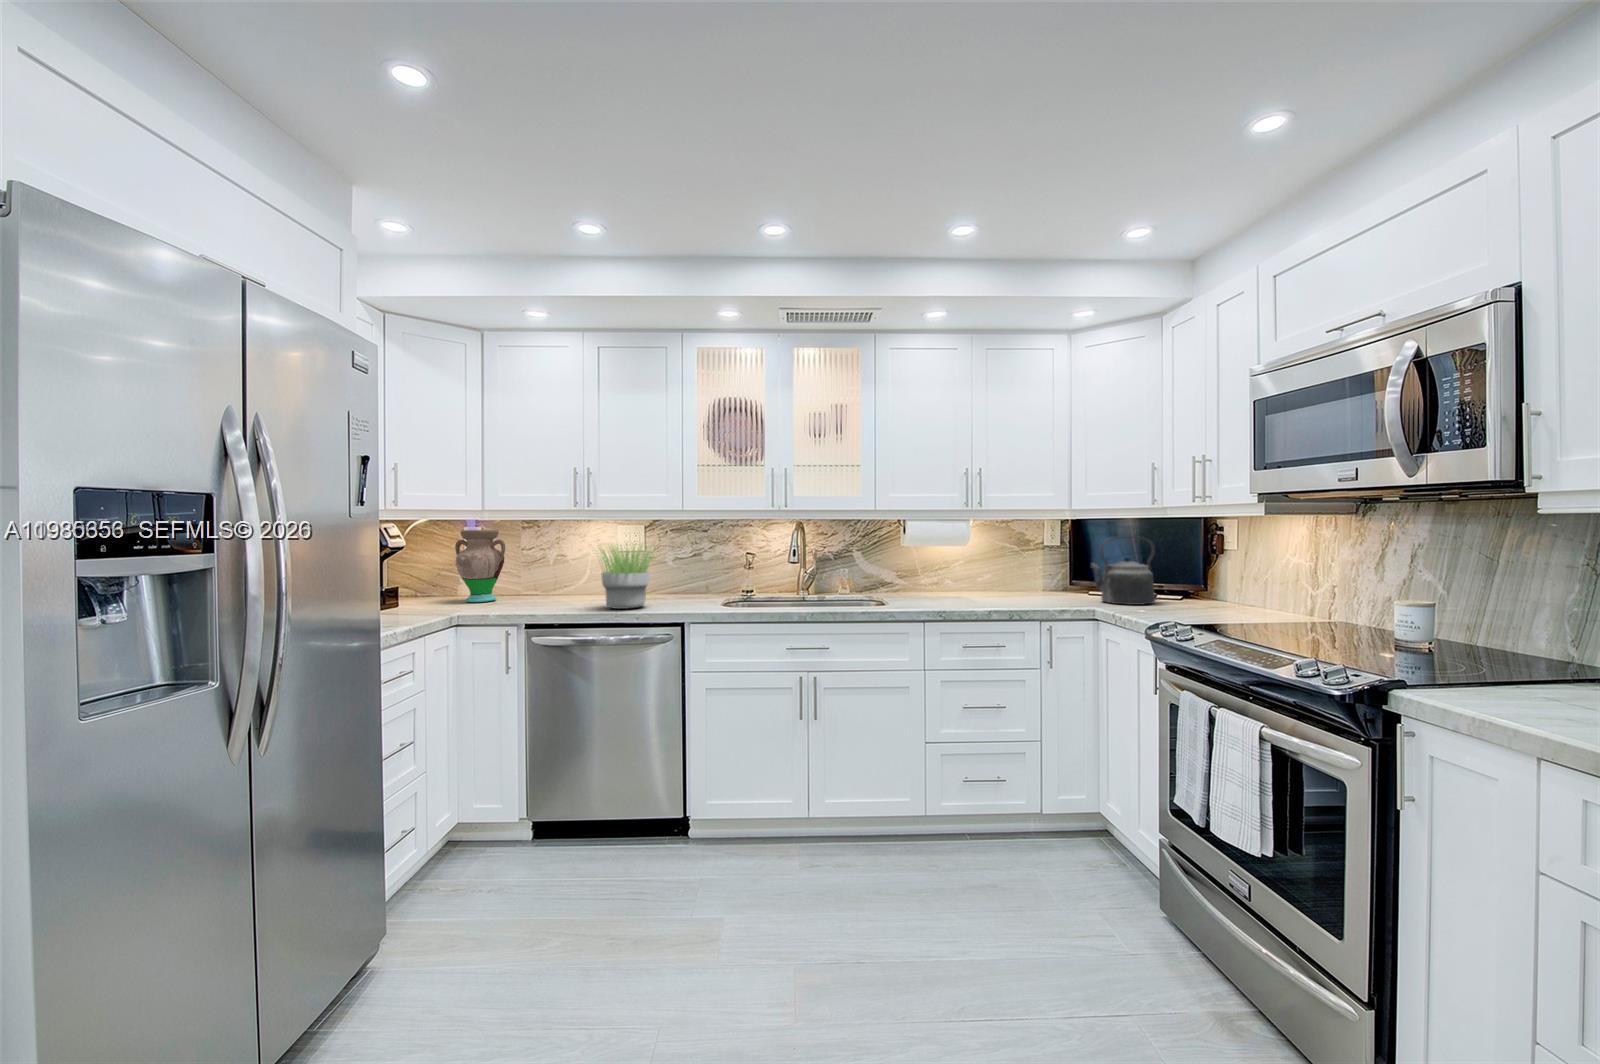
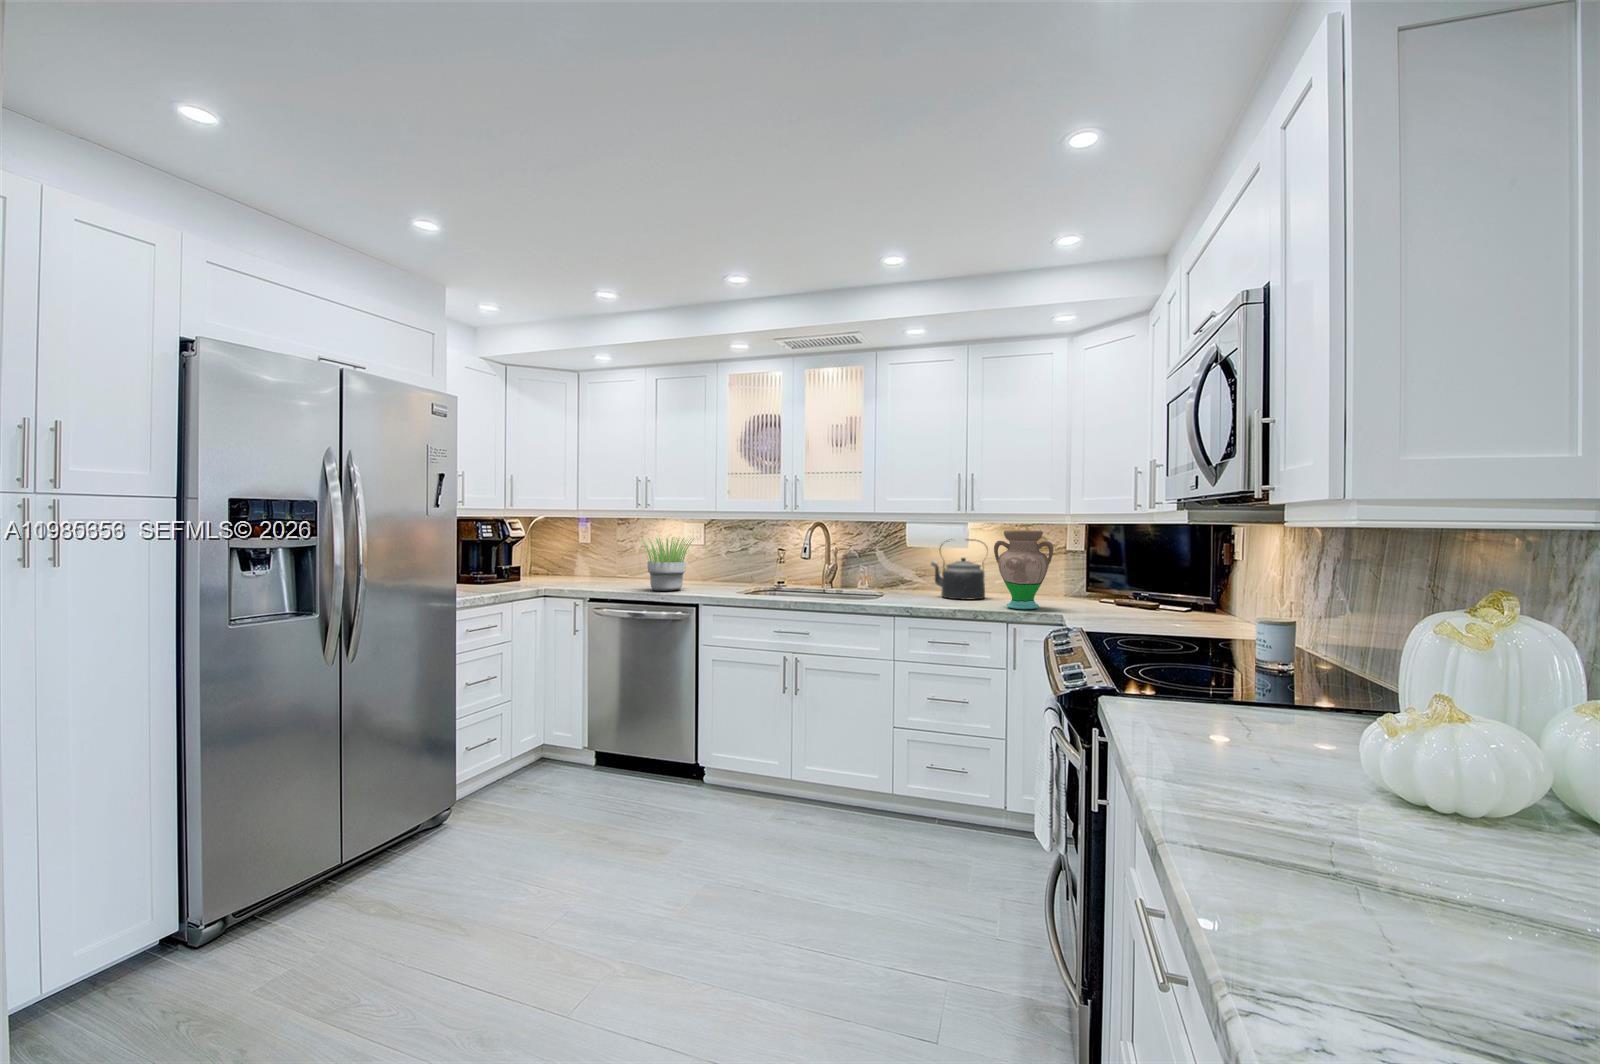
vase: present [455,530,505,602] -> present [994,530,1054,609]
kettle: present [1091,536,1155,605] -> present [931,539,987,600]

